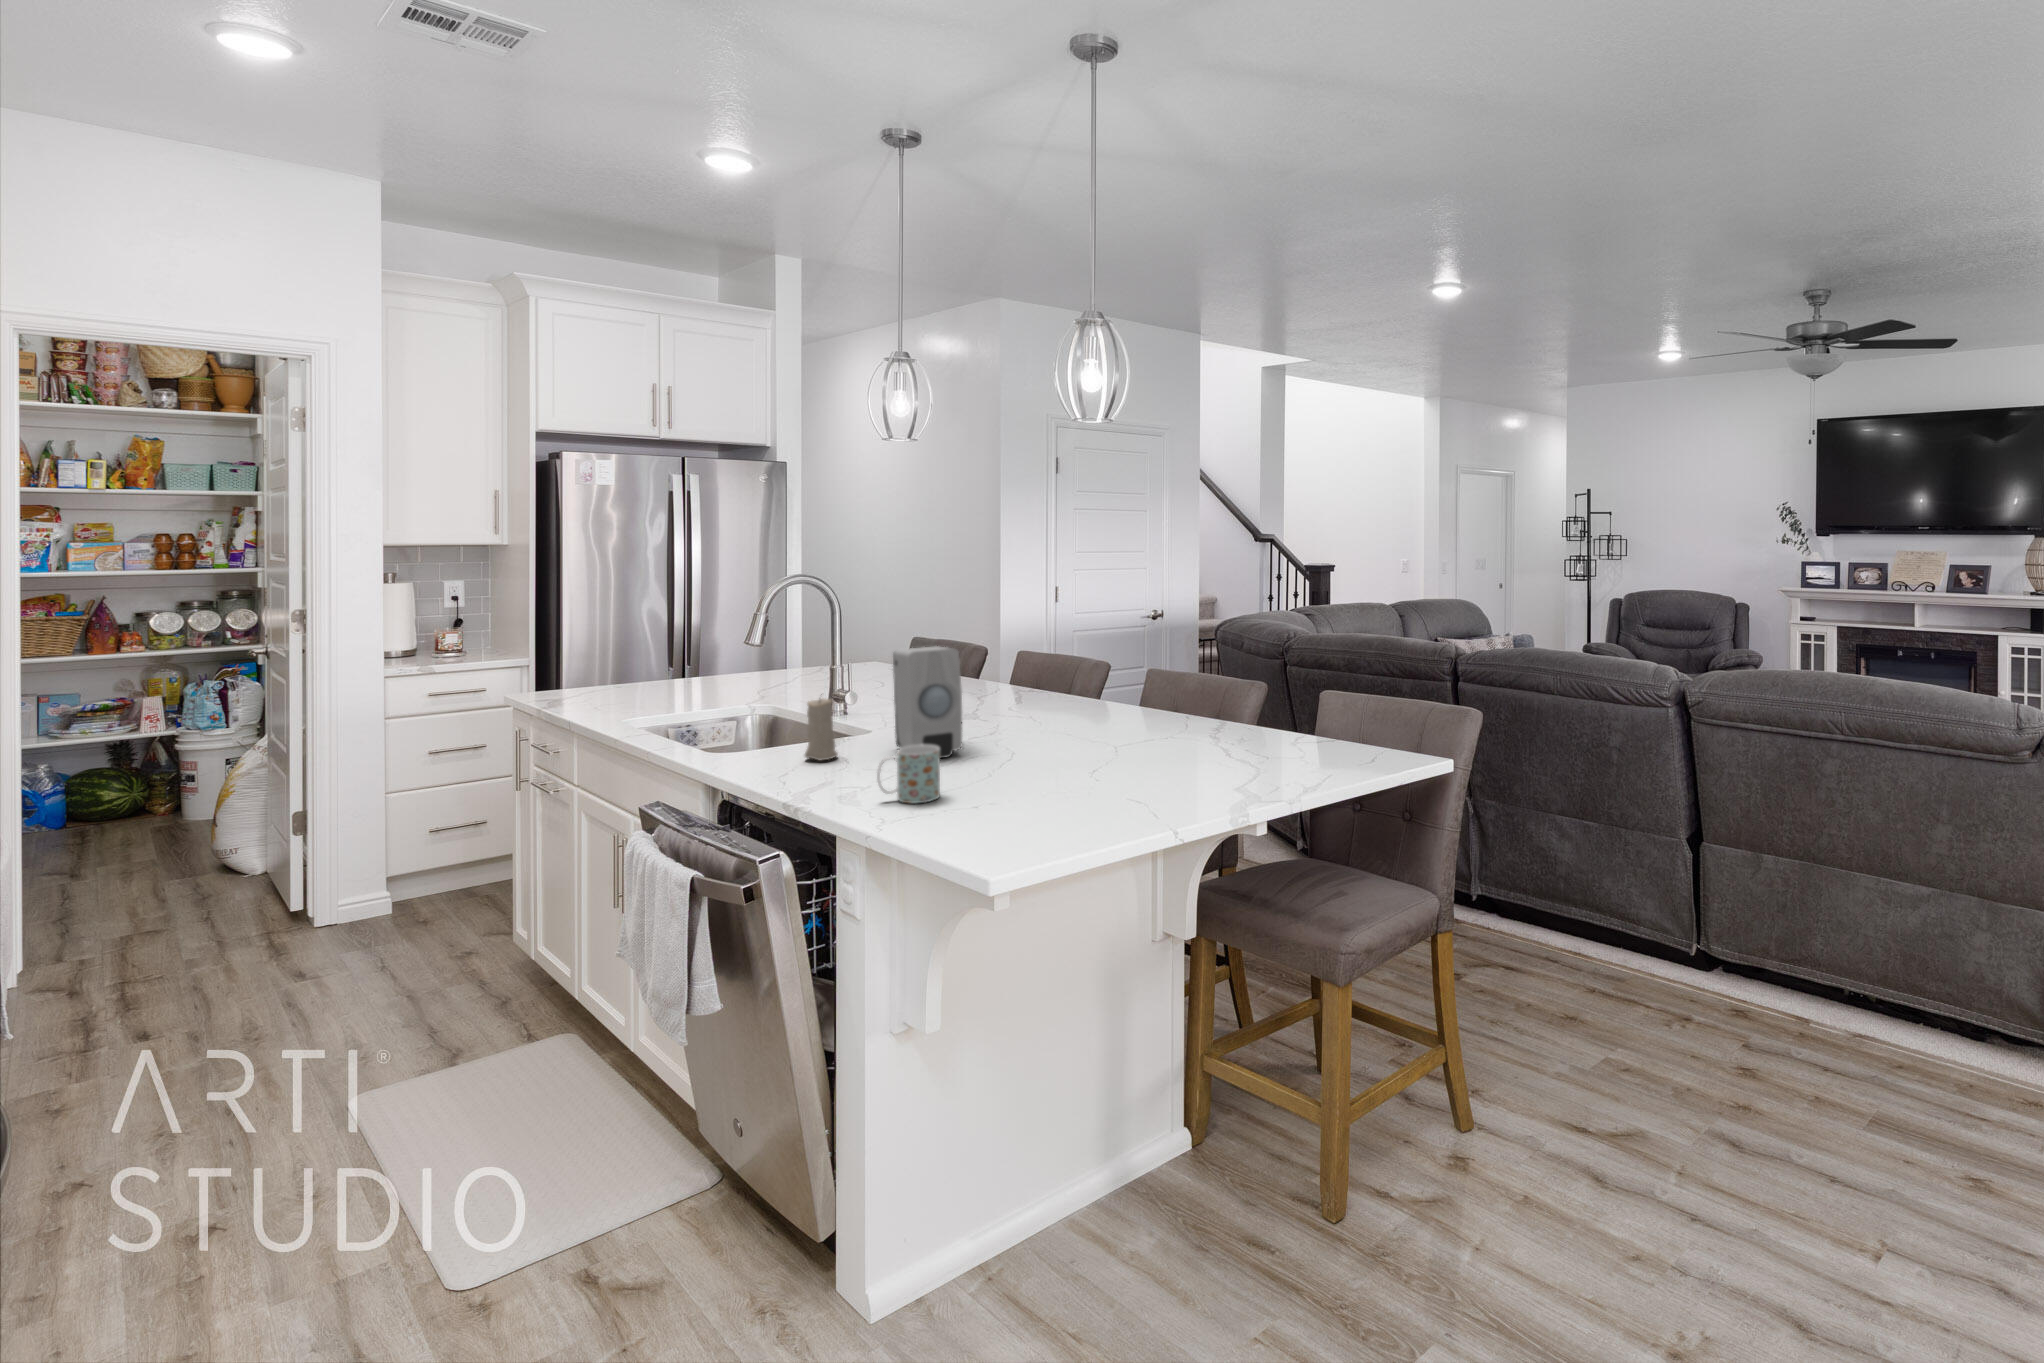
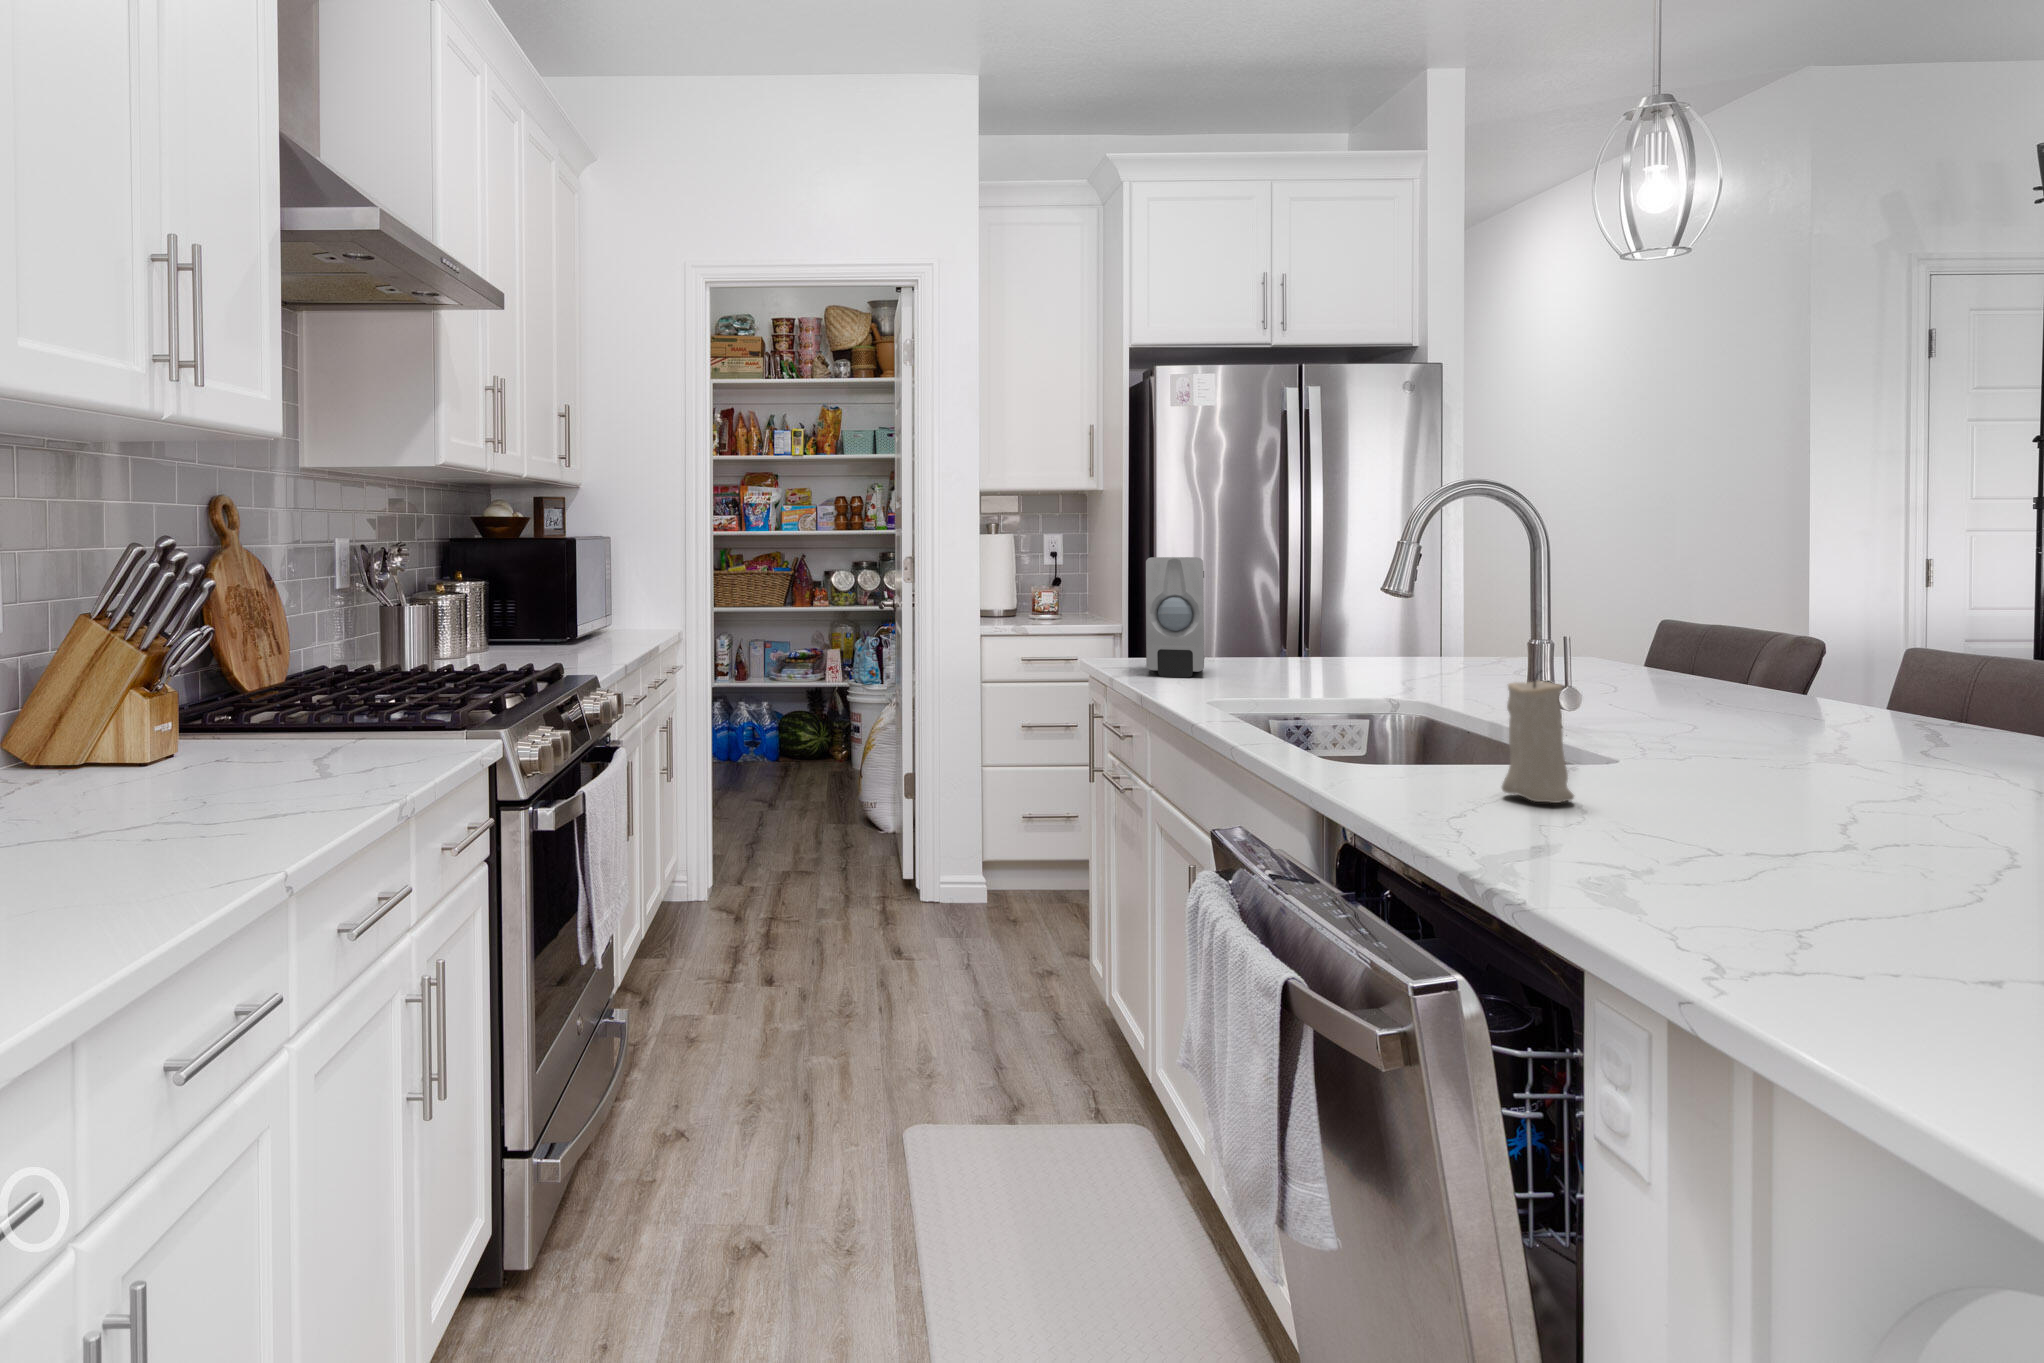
soap dispenser: present [893,647,962,758] -> present [1146,557,1205,677]
mug: present [877,745,940,803] -> none [1703,794,1897,946]

